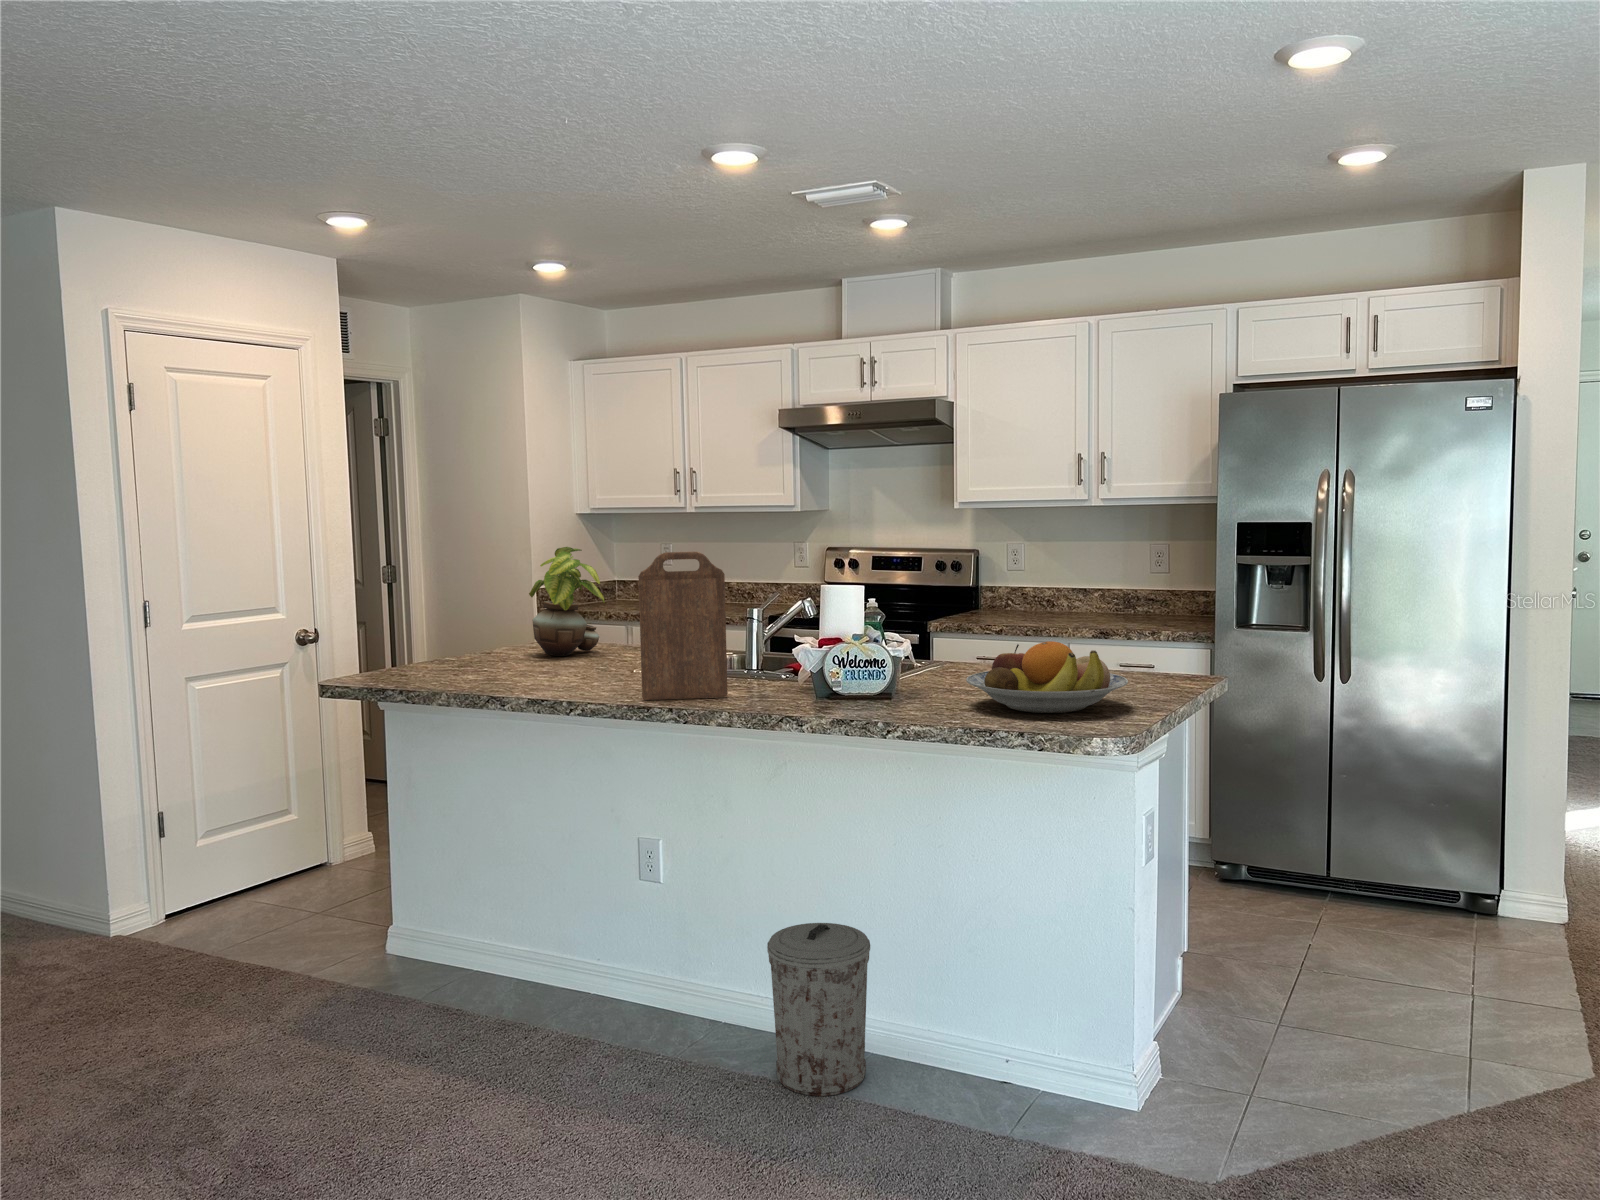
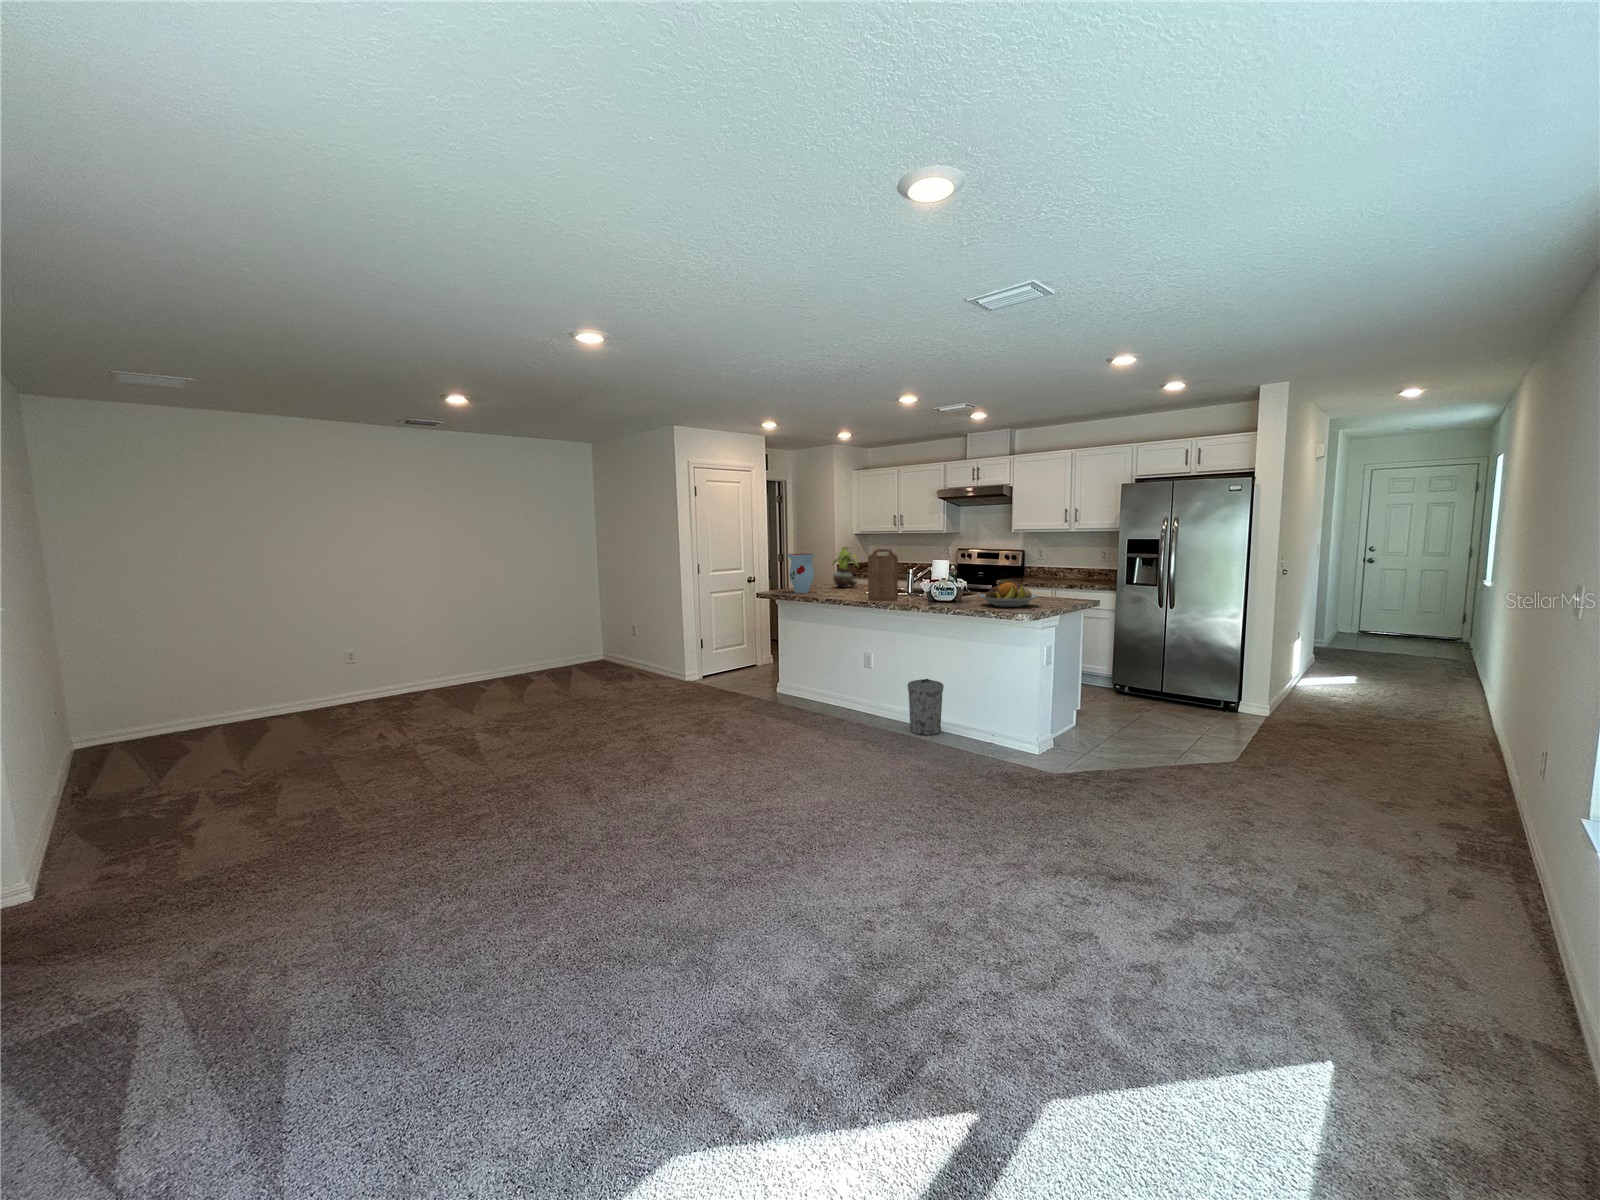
vase: none [396,567,482,680] -> present [787,554,816,593]

